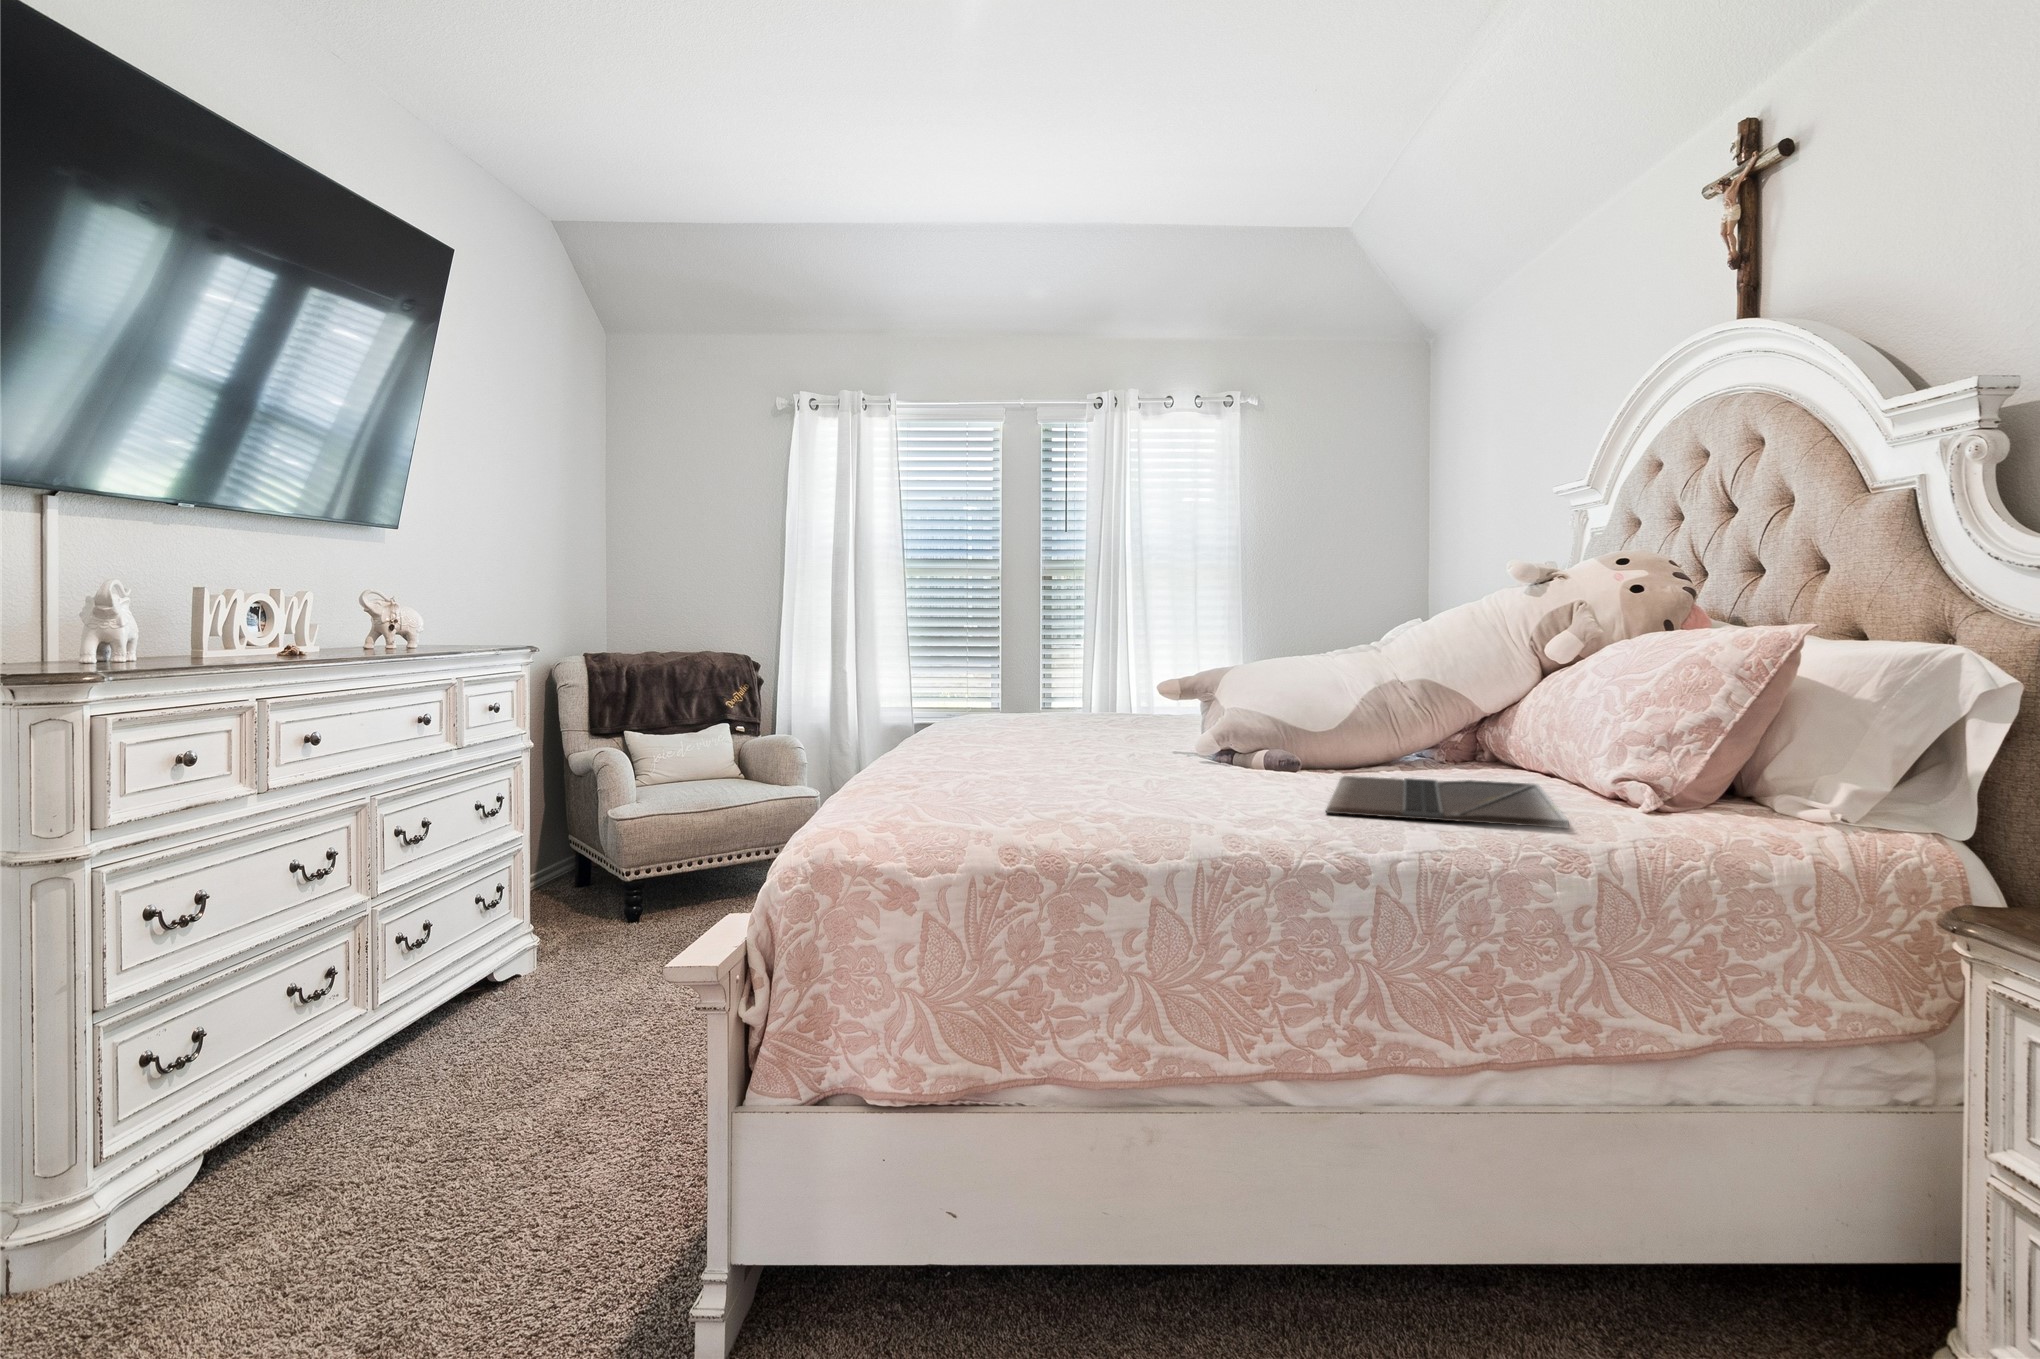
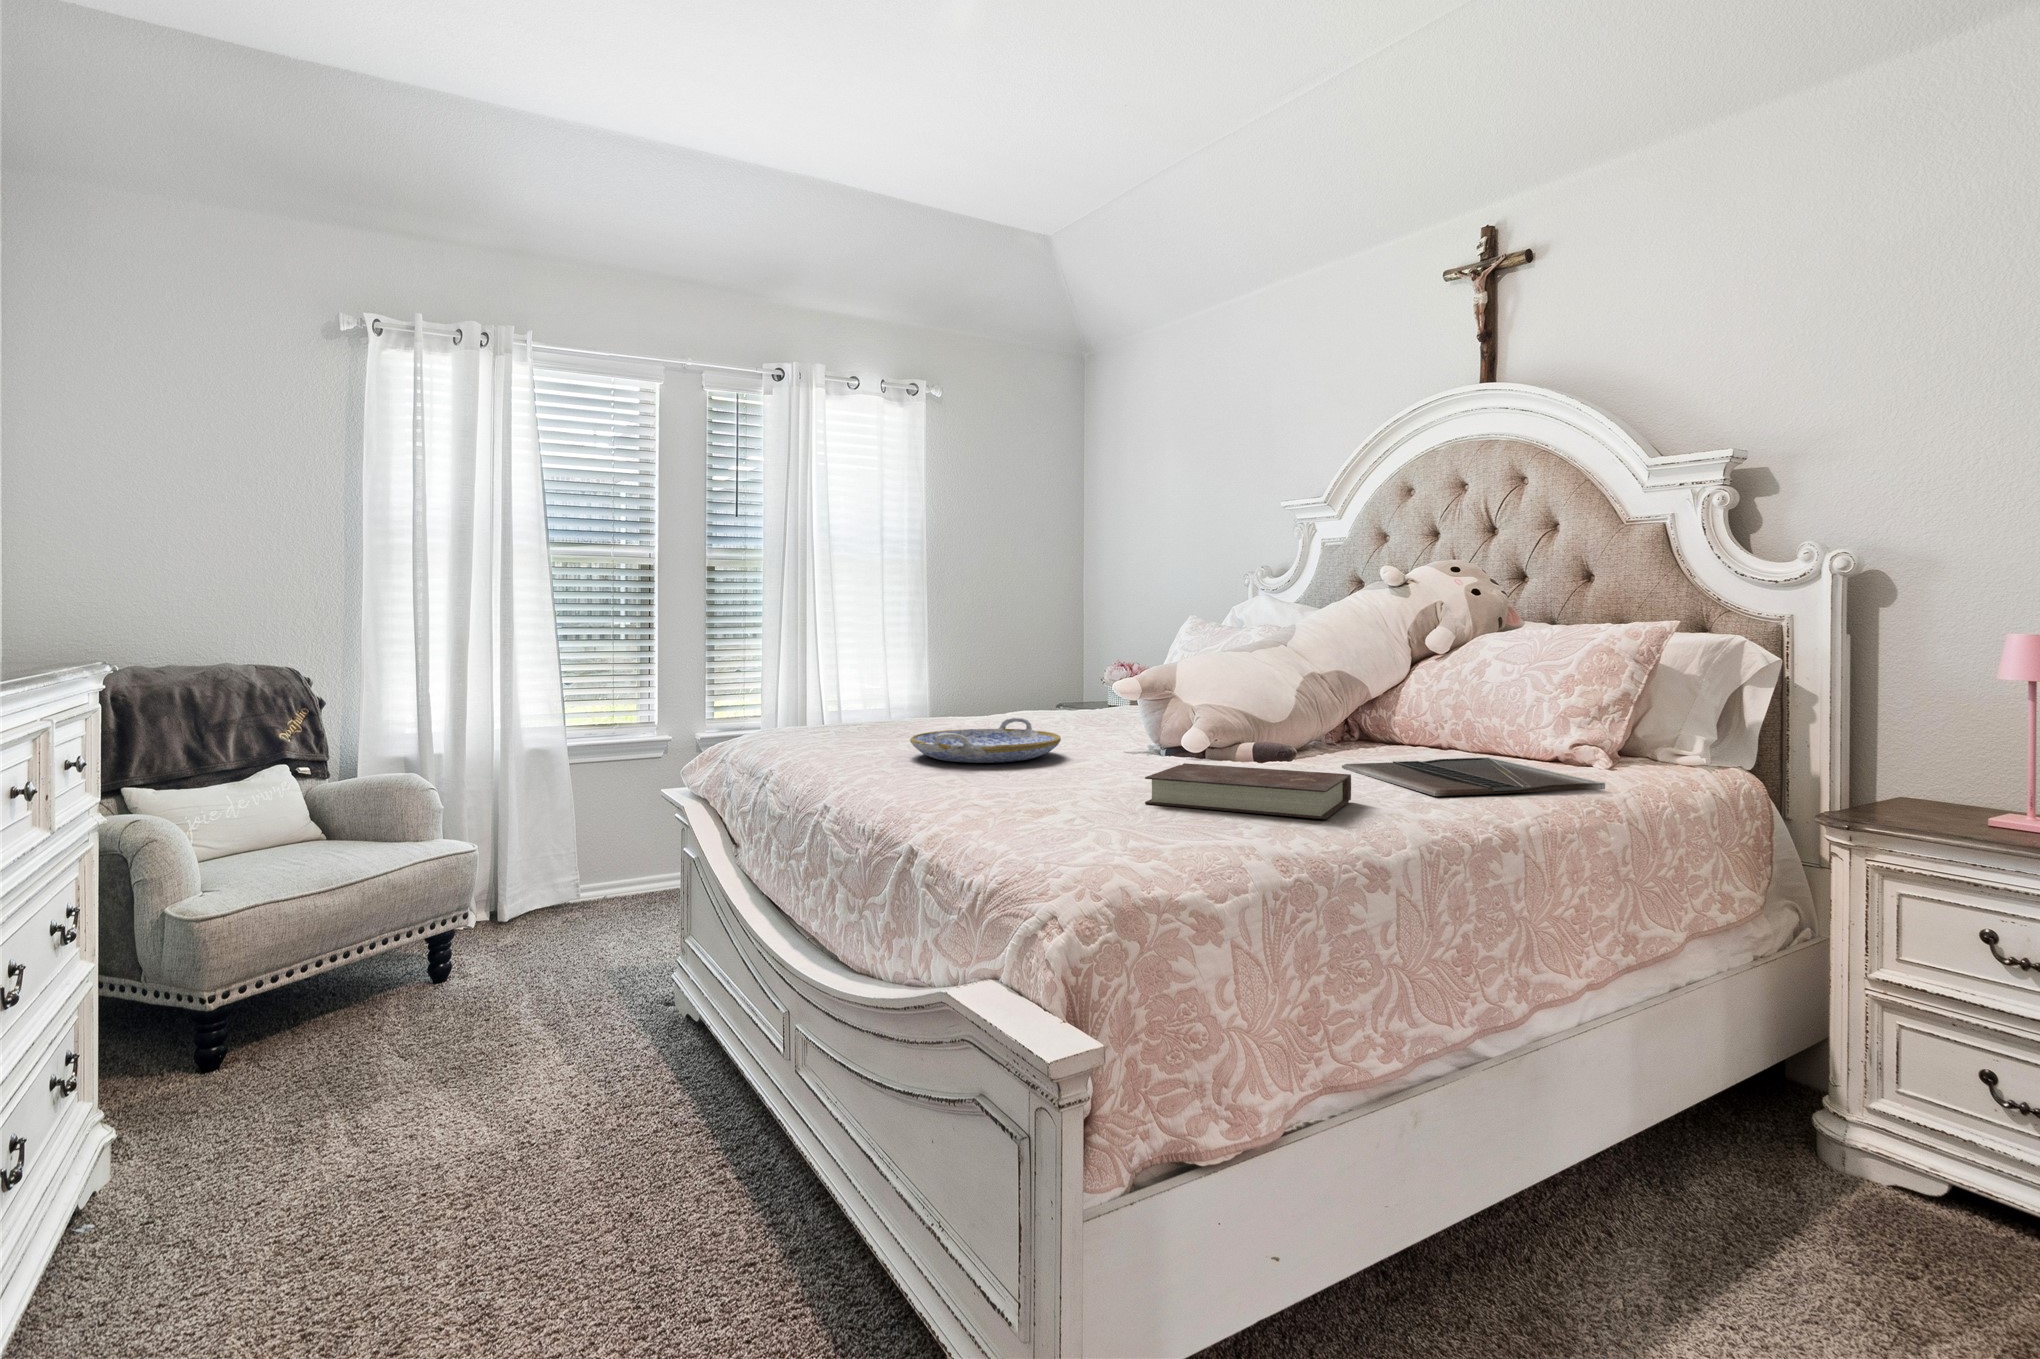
serving tray: none [981,711,1117,748] -> present [910,718,1061,763]
book: none [1027,757,1220,818] -> present [1145,763,1351,819]

